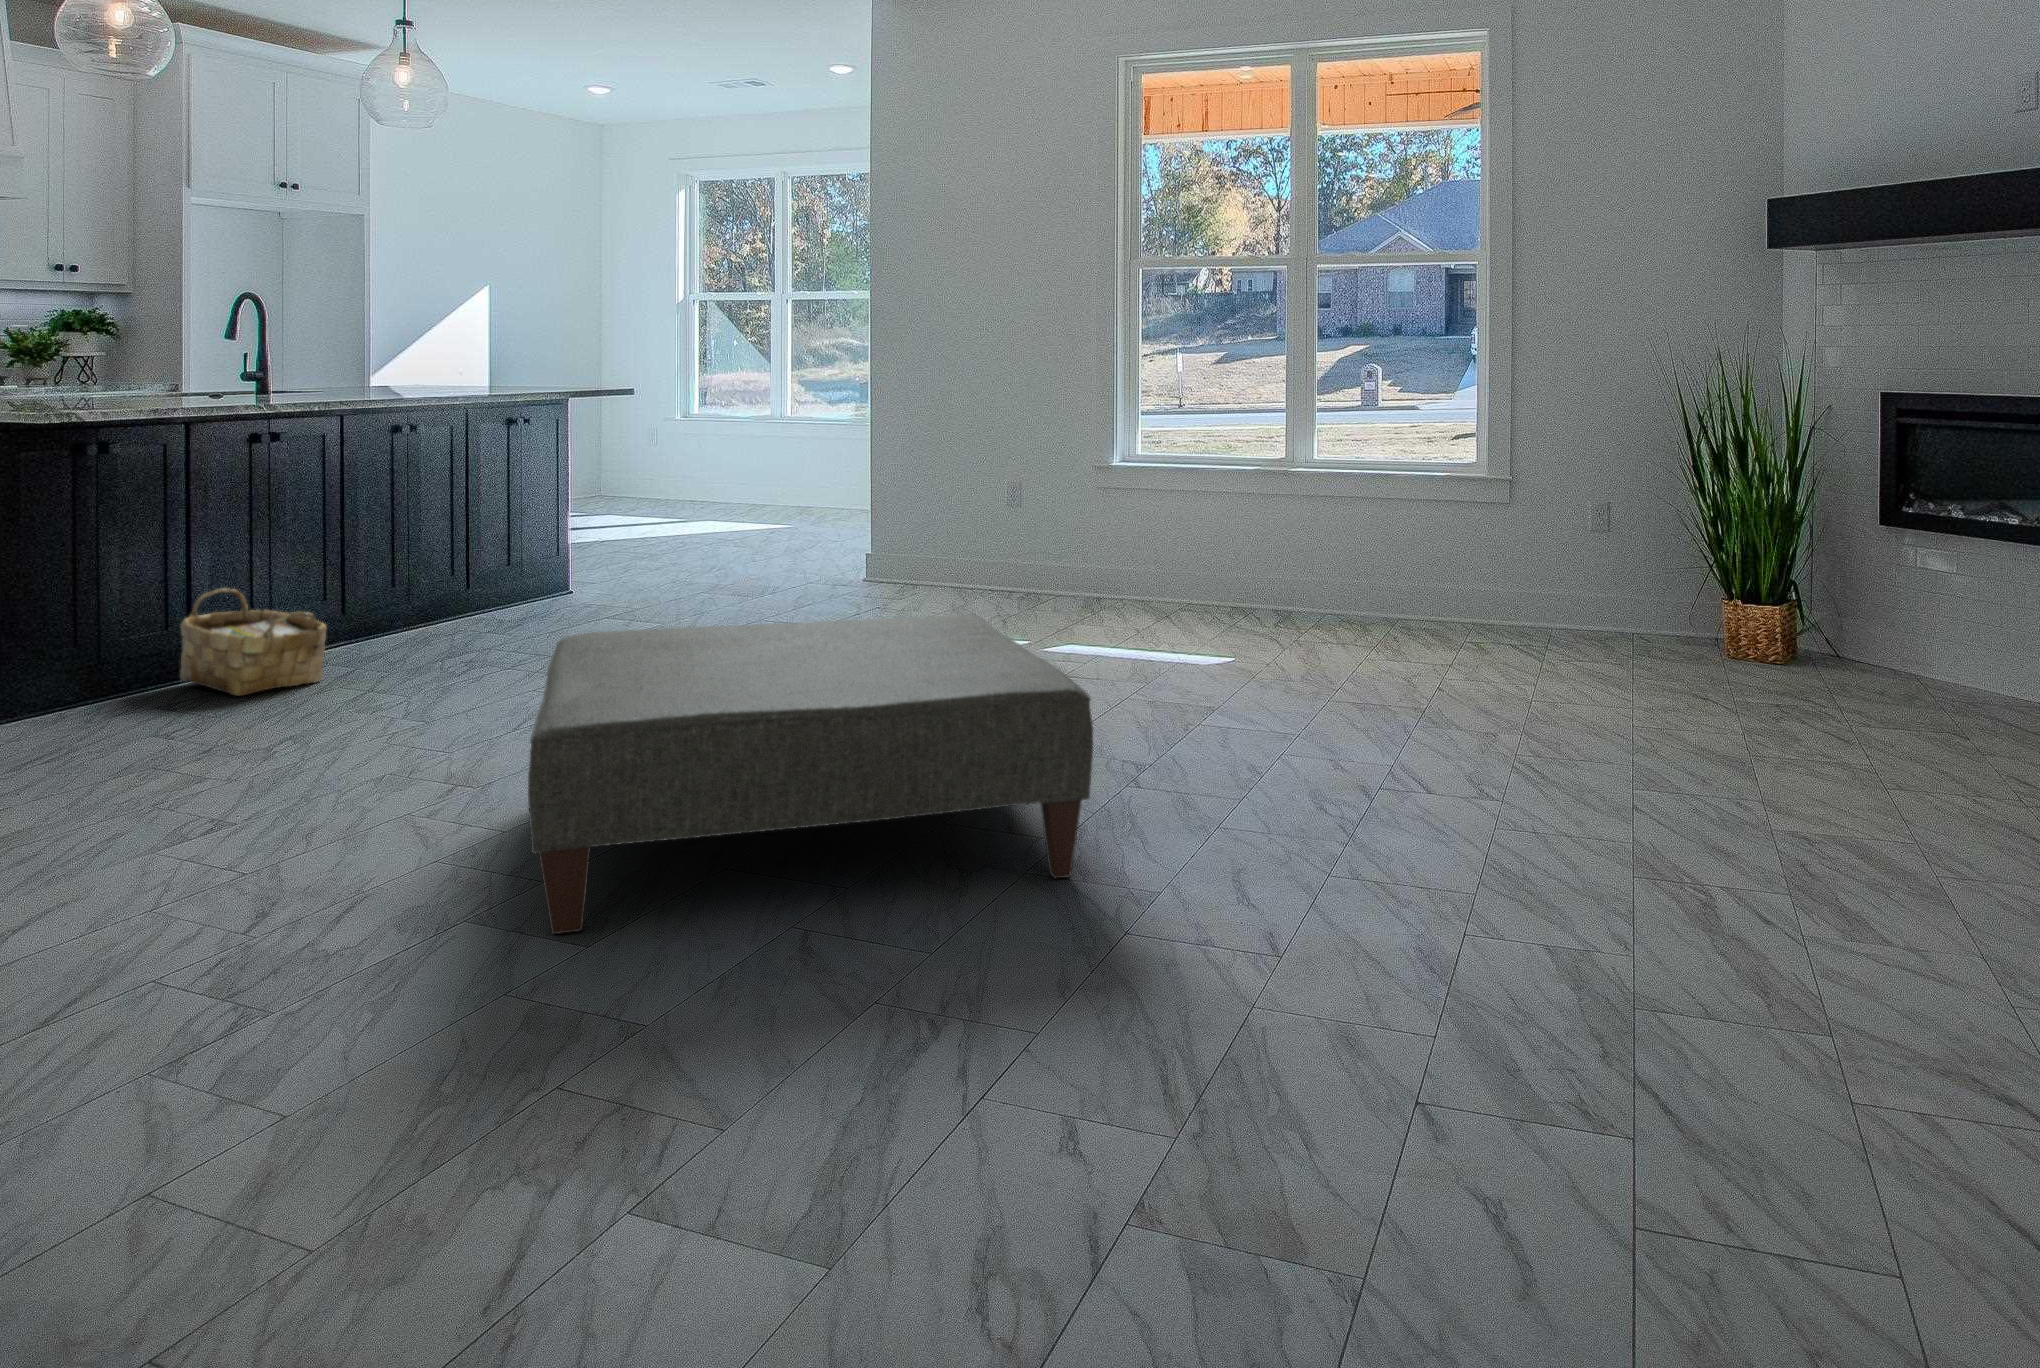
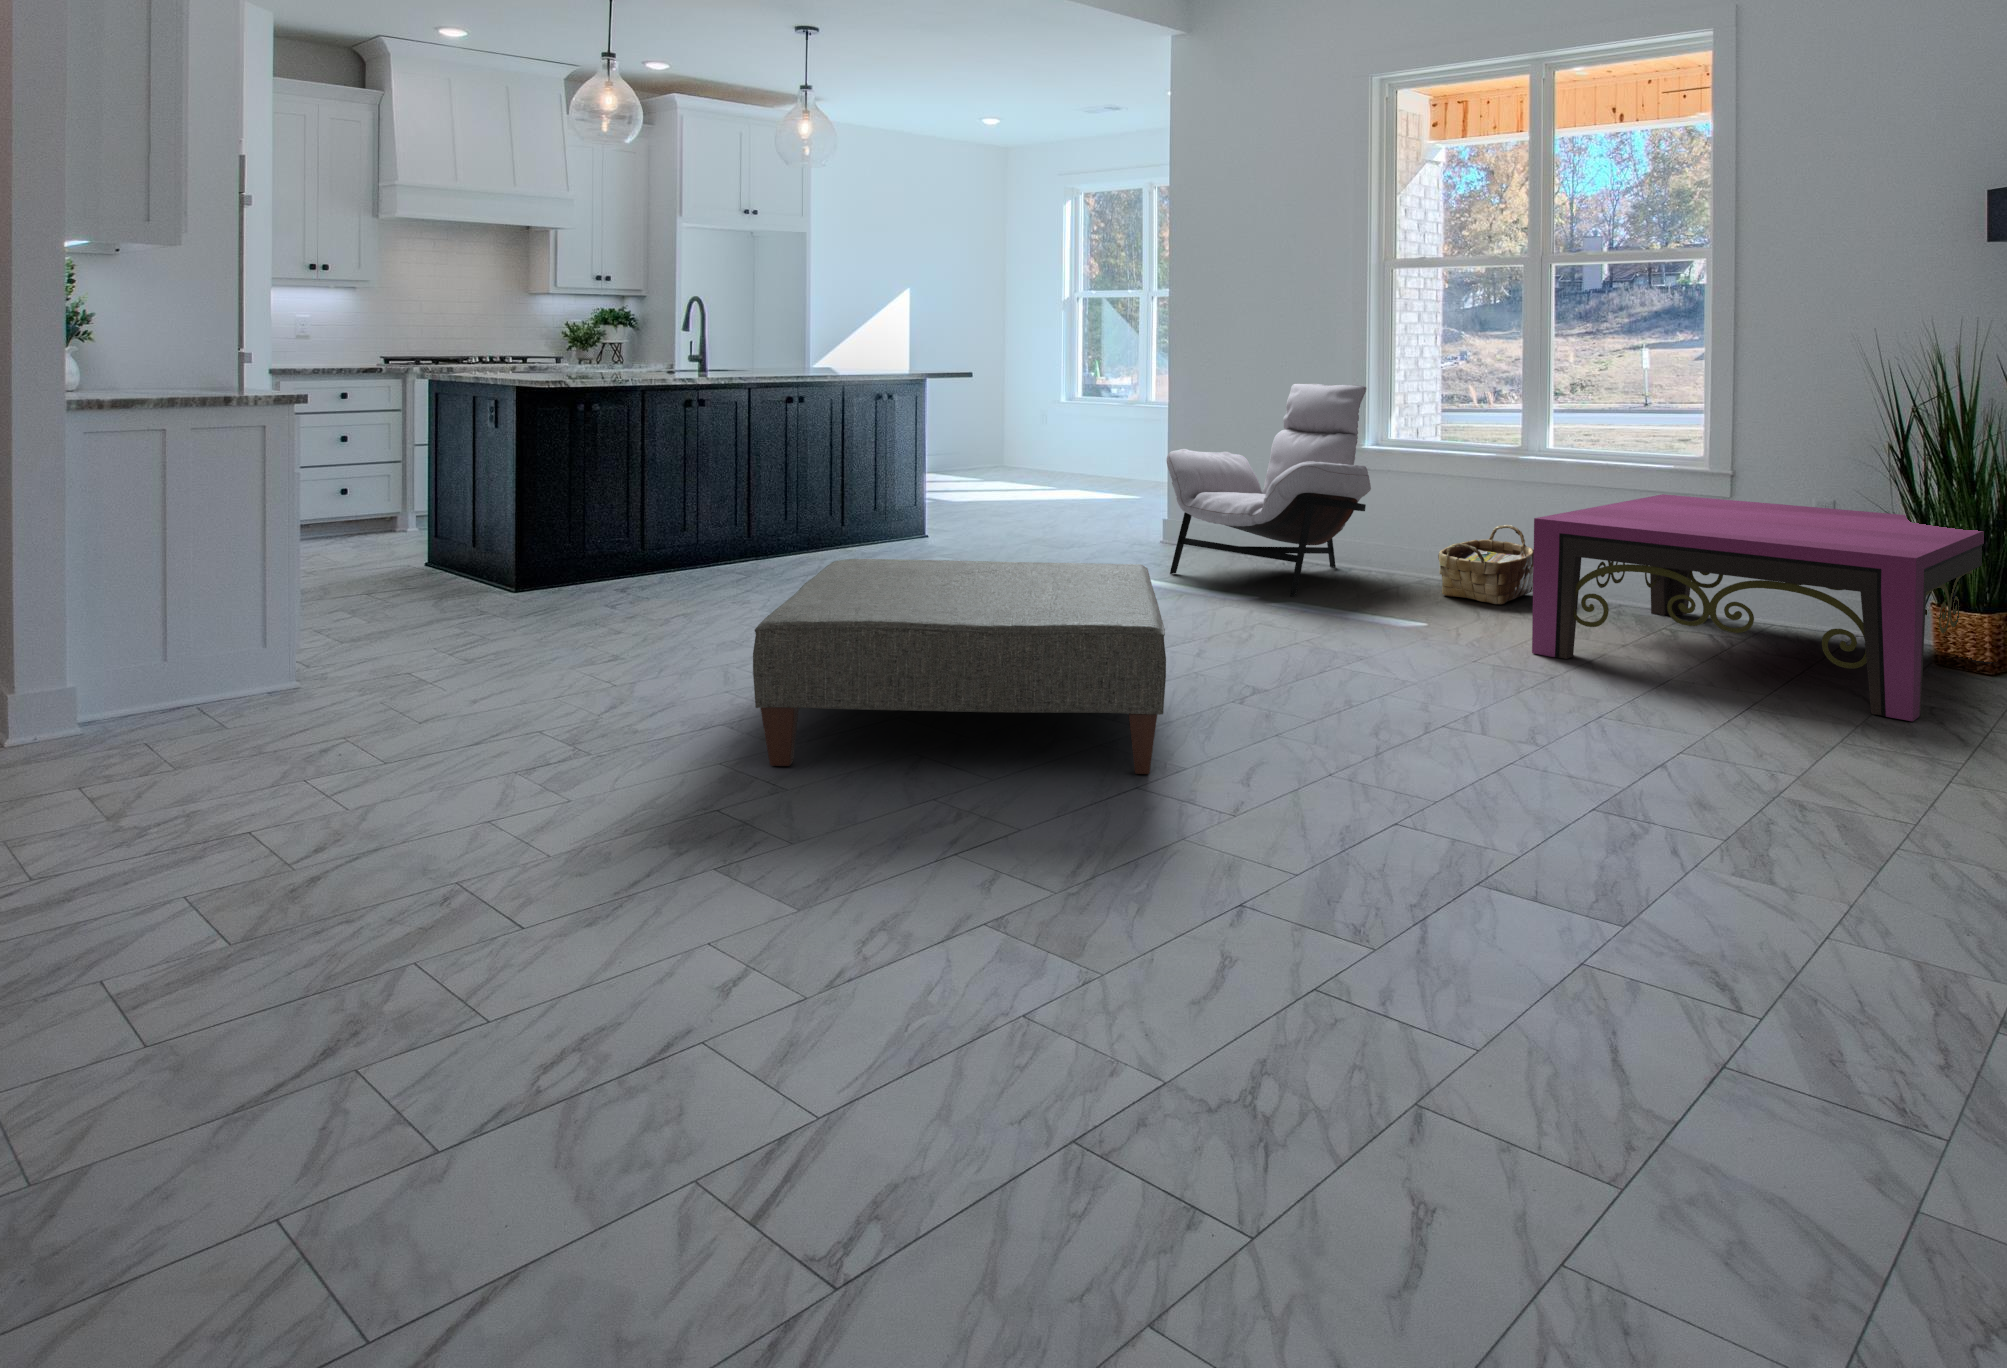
lounge chair: none [912,398,1147,642] -> present [1166,383,1371,596]
coffee table: none [1369,507,1769,722] -> present [1532,494,1994,721]
woven basket: present [180,588,327,696] -> present [1438,525,1534,604]

